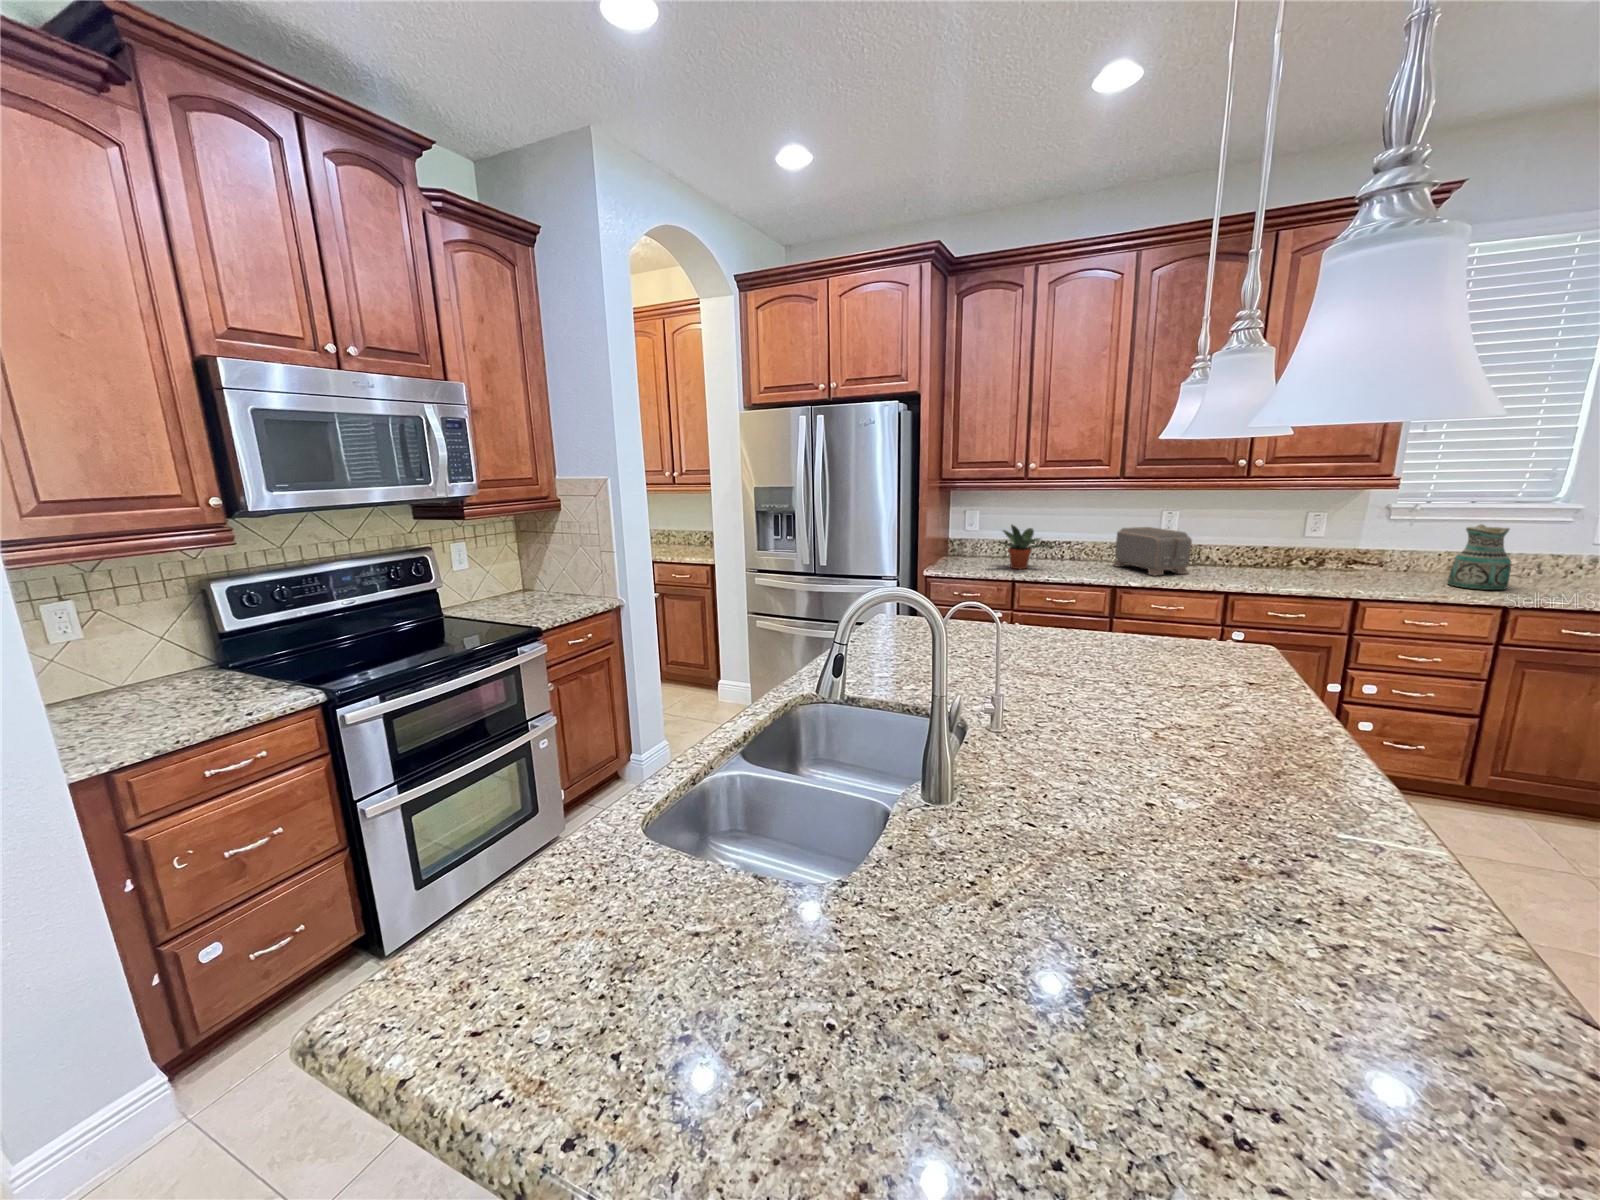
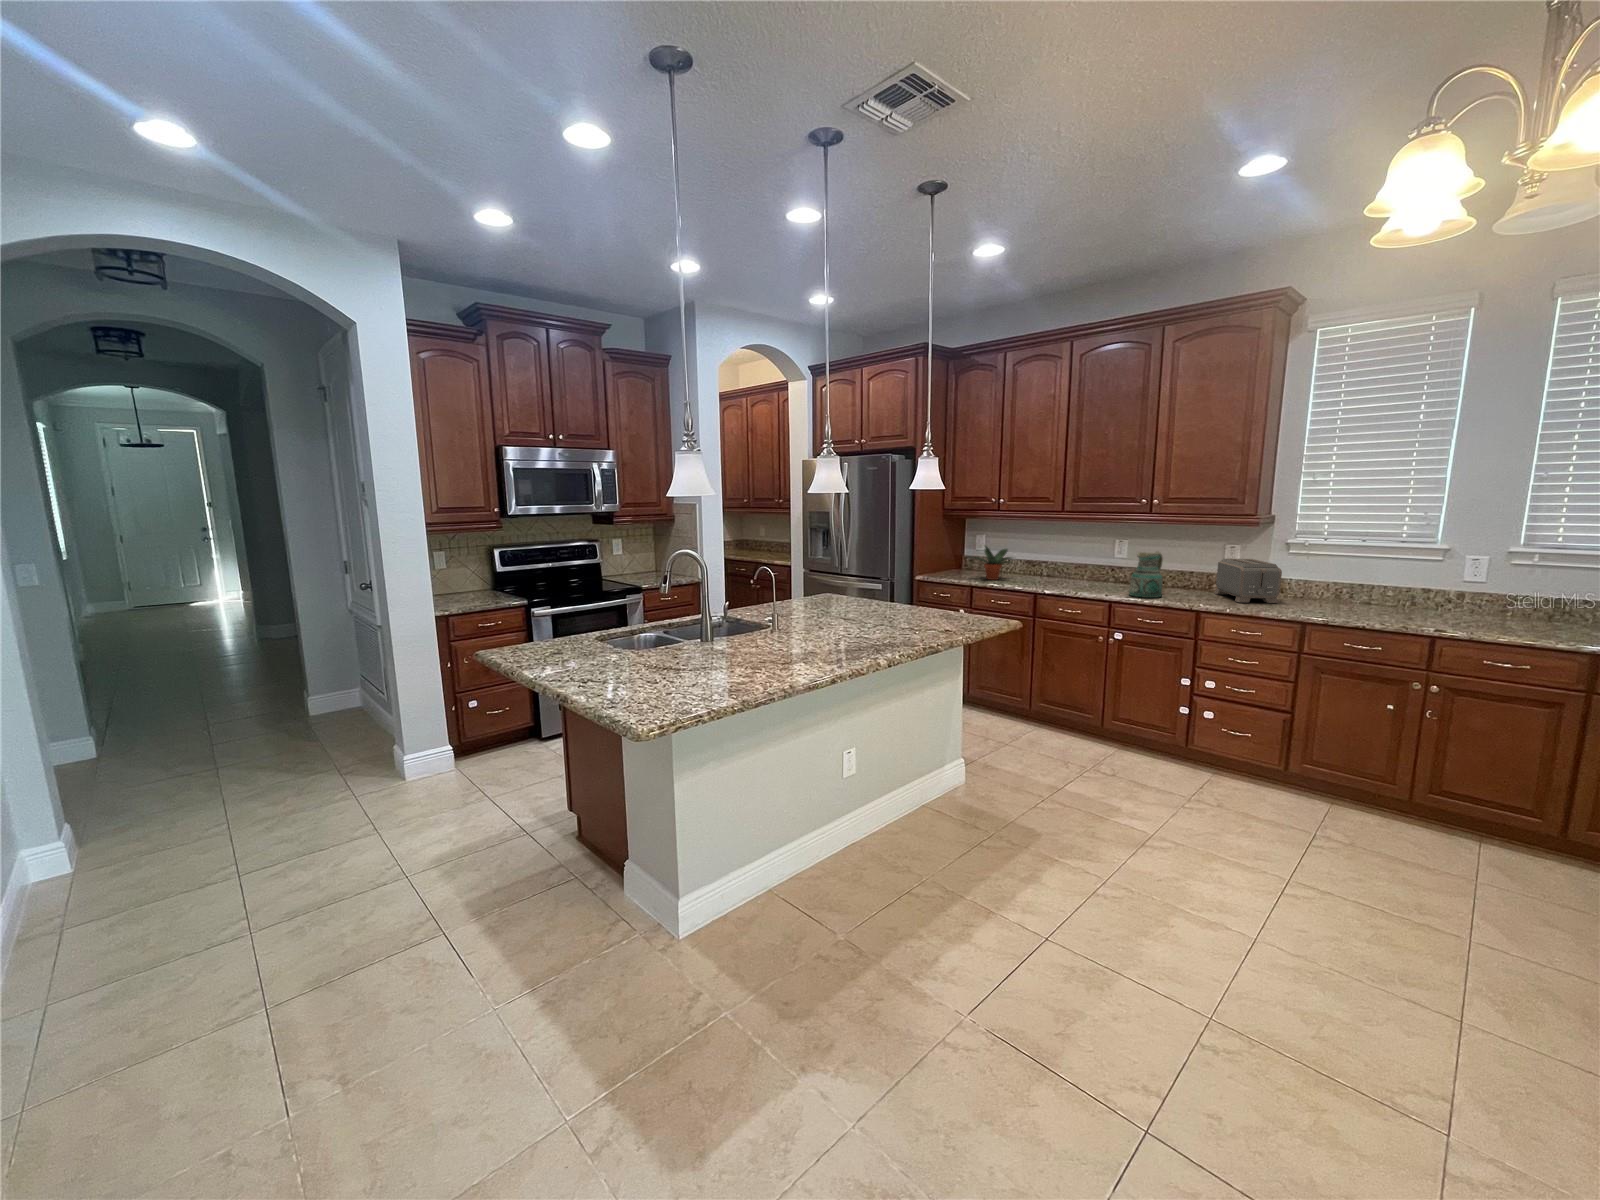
ceramic pitcher: present [1447,525,1511,590] -> present [1129,551,1163,598]
toaster: present [1113,527,1192,576] -> present [1214,559,1282,603]

